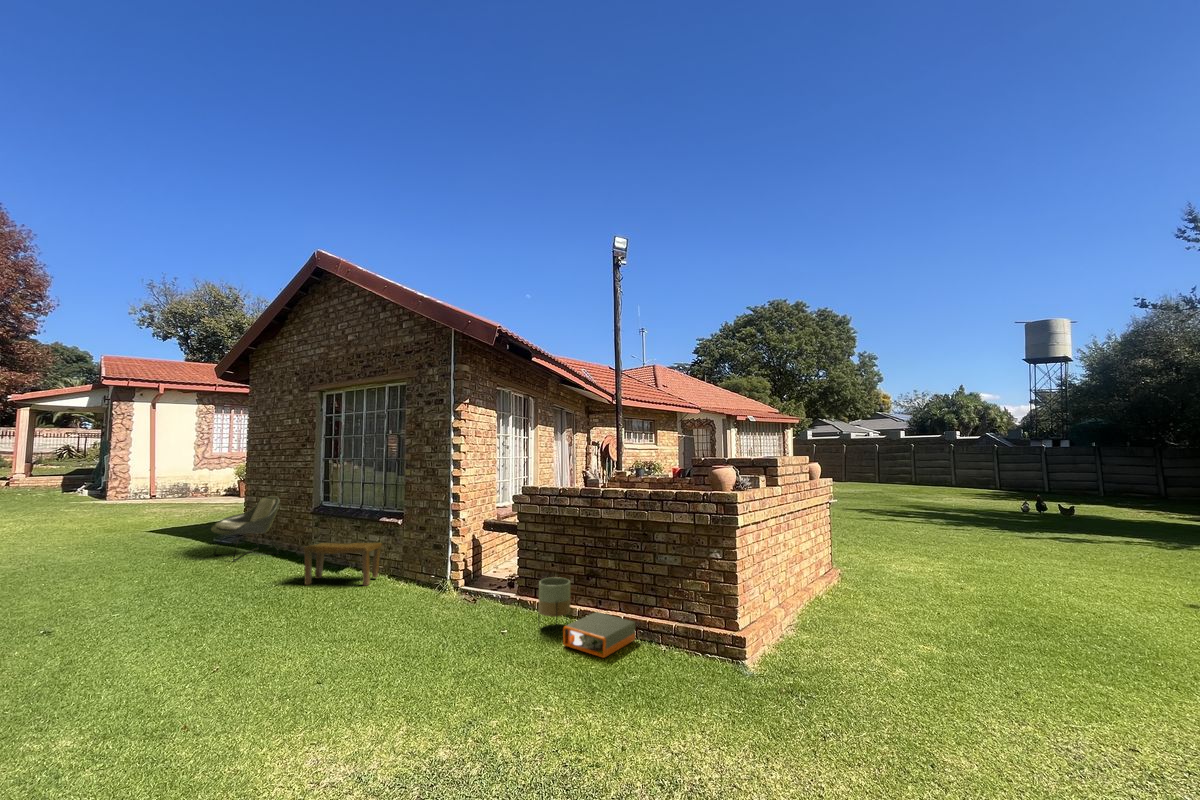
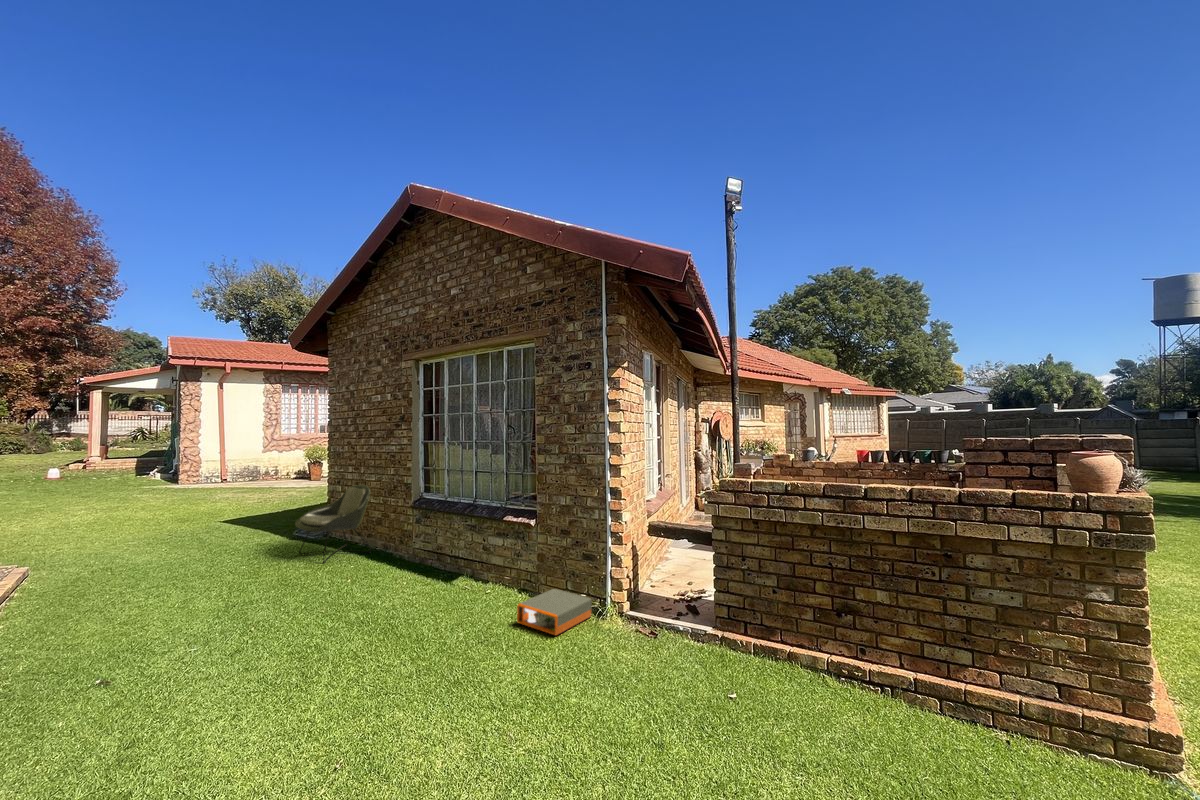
bench: present [304,543,382,586] -> none [415,546,507,603]
planter: present [539,577,570,632] -> none [770,612,821,700]
storage box: present [563,612,635,658] -> present [517,589,592,635]

